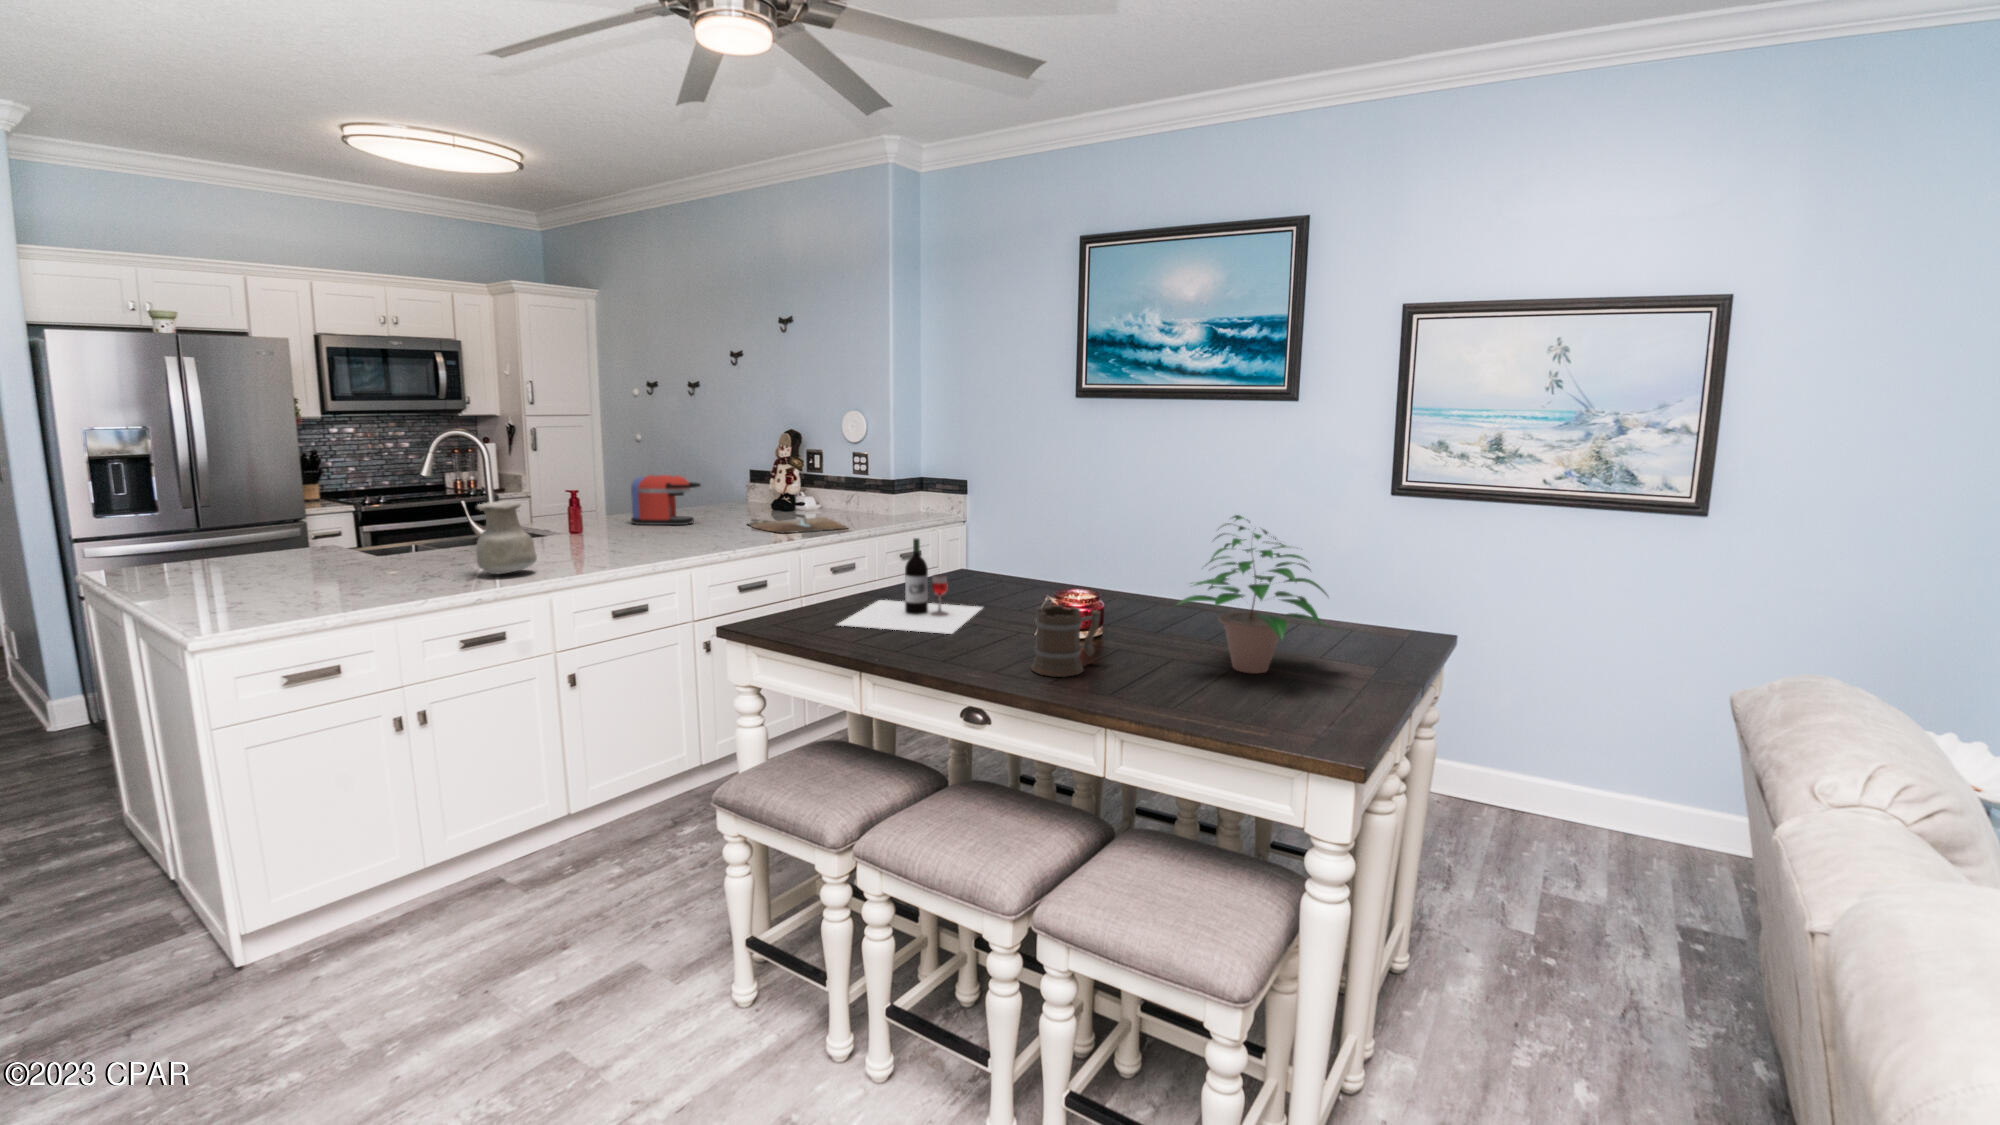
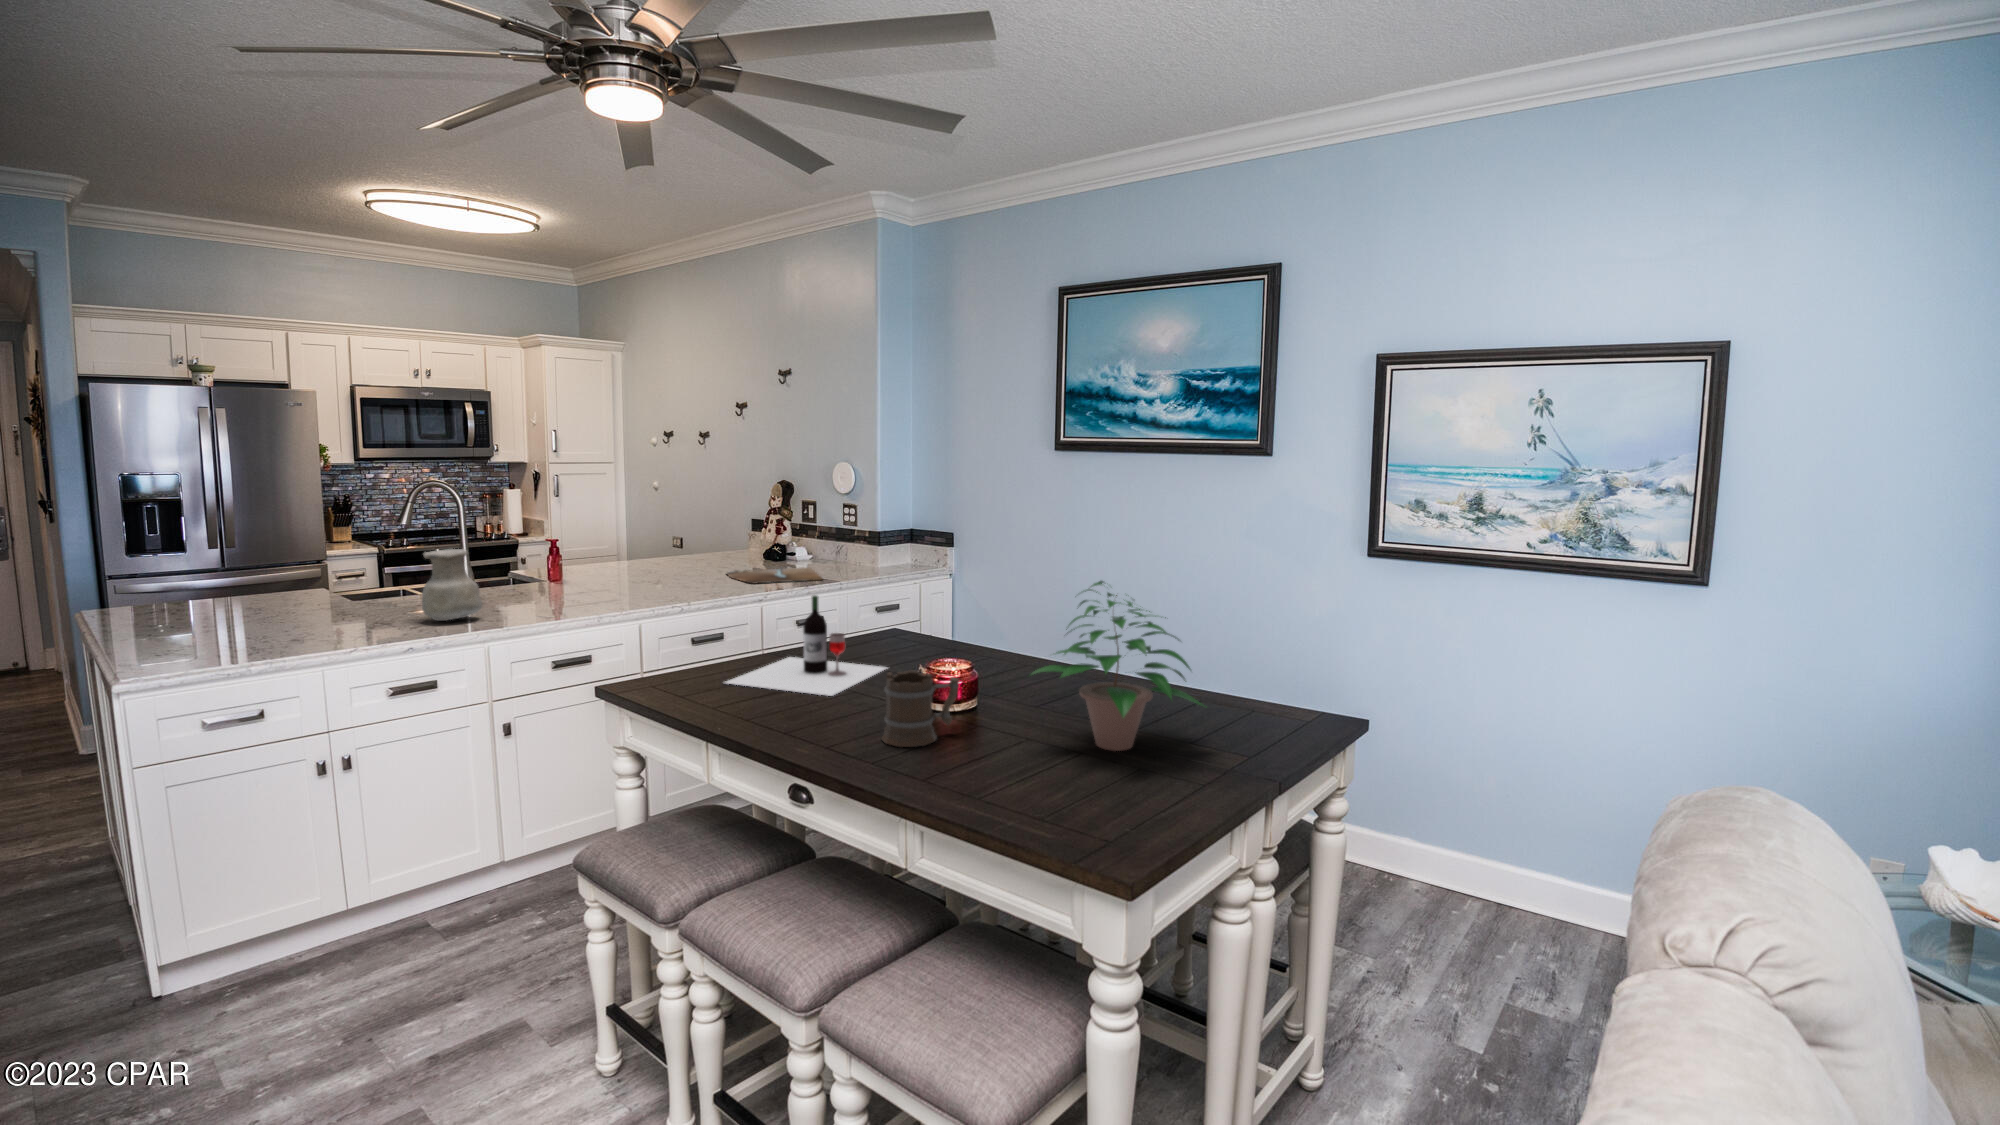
coffee maker: present [631,475,700,525] -> none [614,524,683,573]

